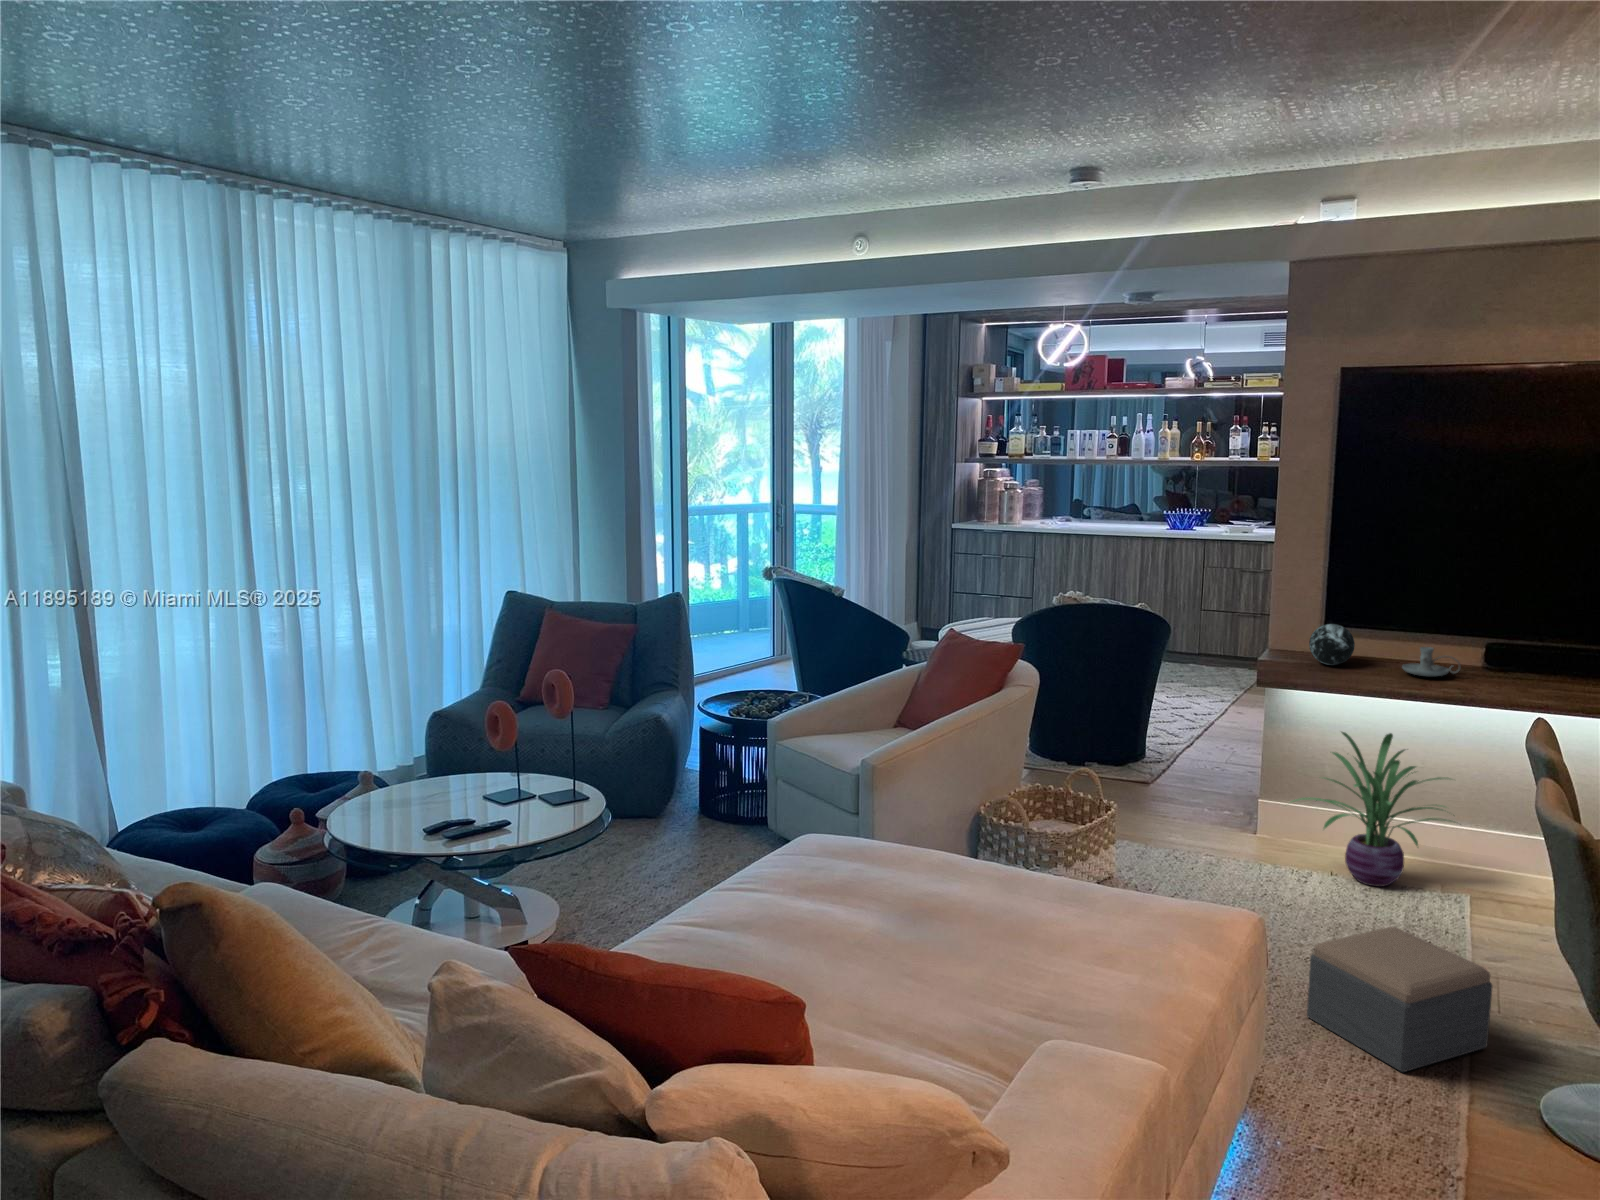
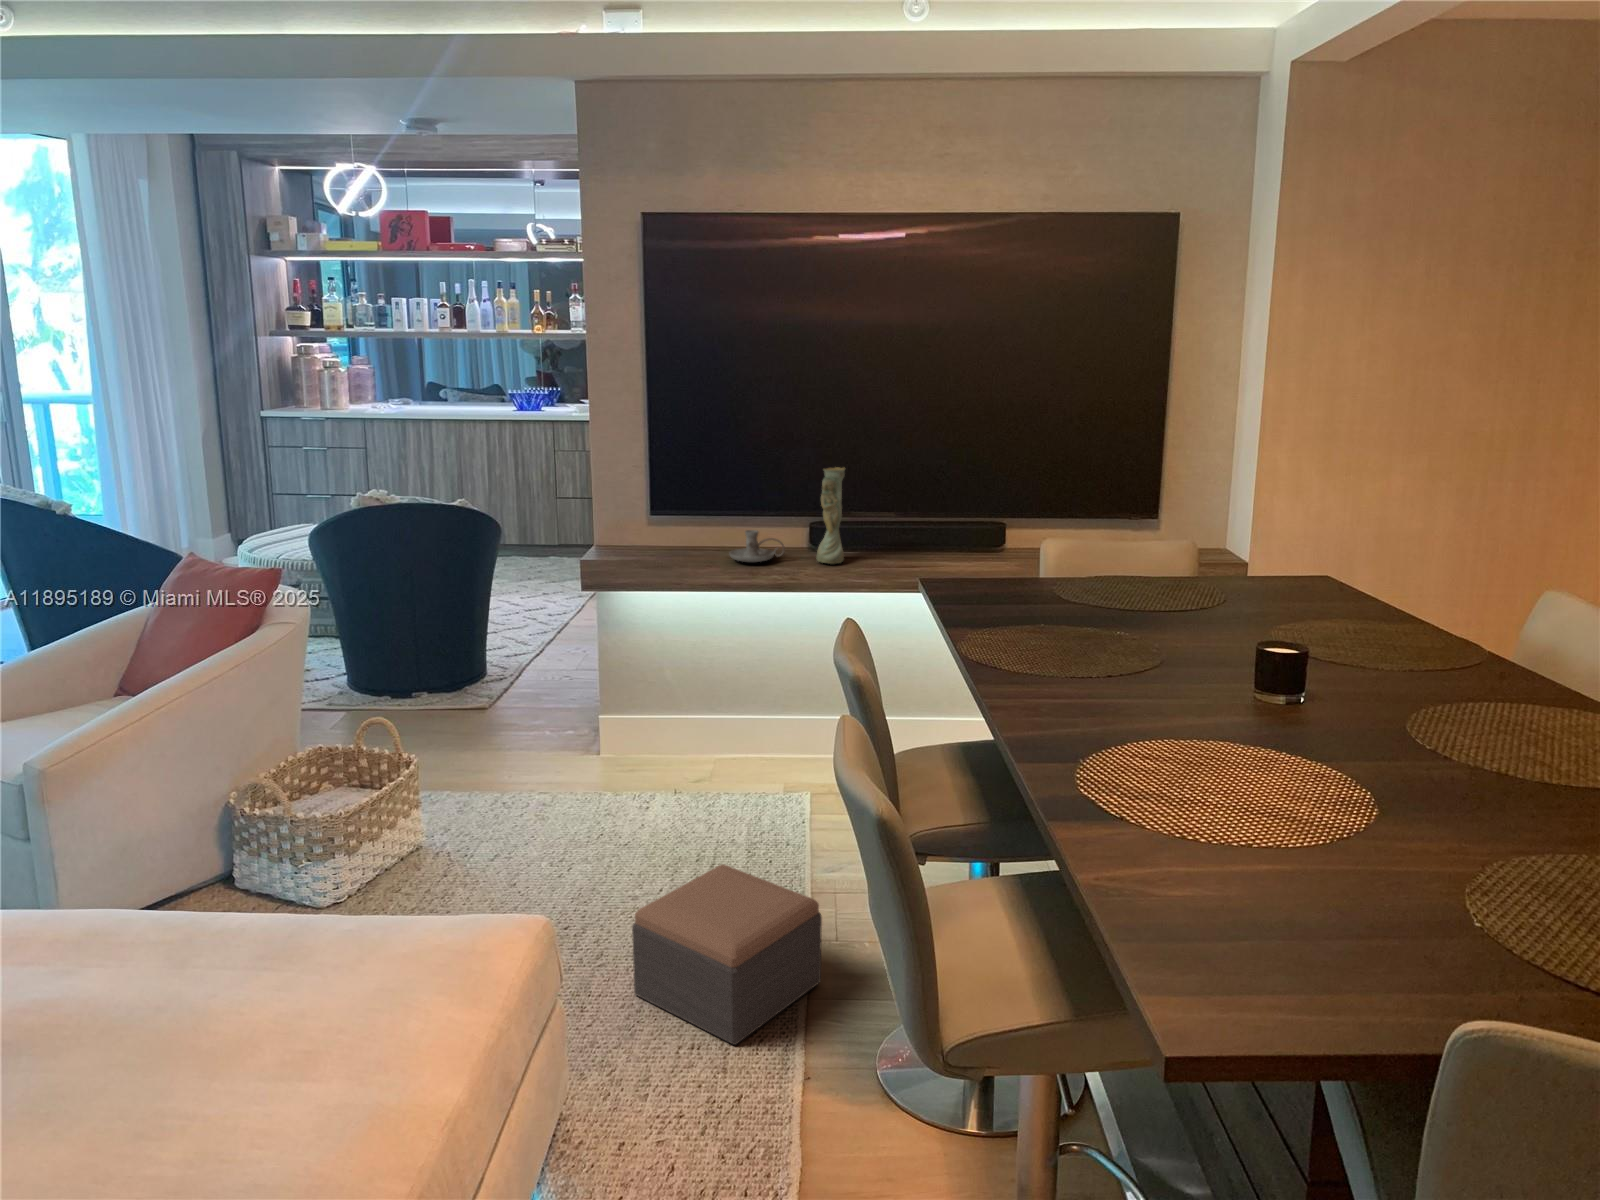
vase: none [1495,594,1533,685] -> present [817,467,845,564]
decorative orb: present [1309,624,1355,665] -> none [634,512,681,558]
decorative plant: present [1292,732,1451,886] -> none [620,627,802,796]

